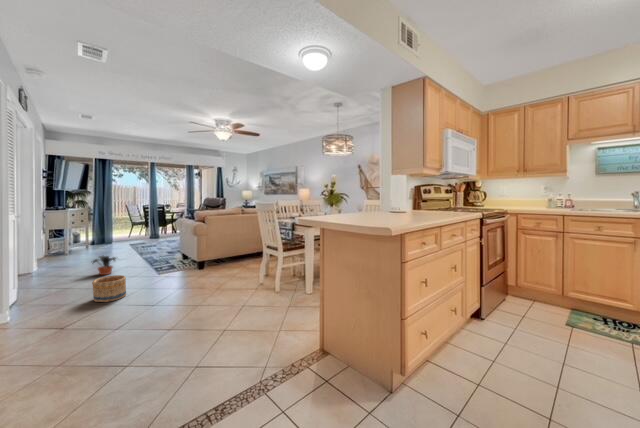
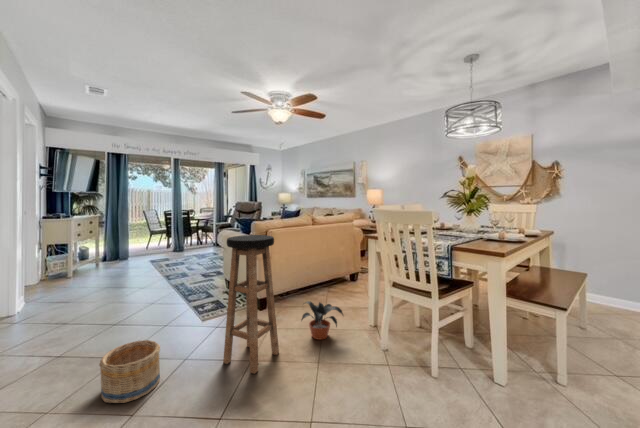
bar stool: none [164,218,199,293] -> present [223,235,279,374]
potted plant: present [93,256,116,275] -> present [301,301,343,340]

